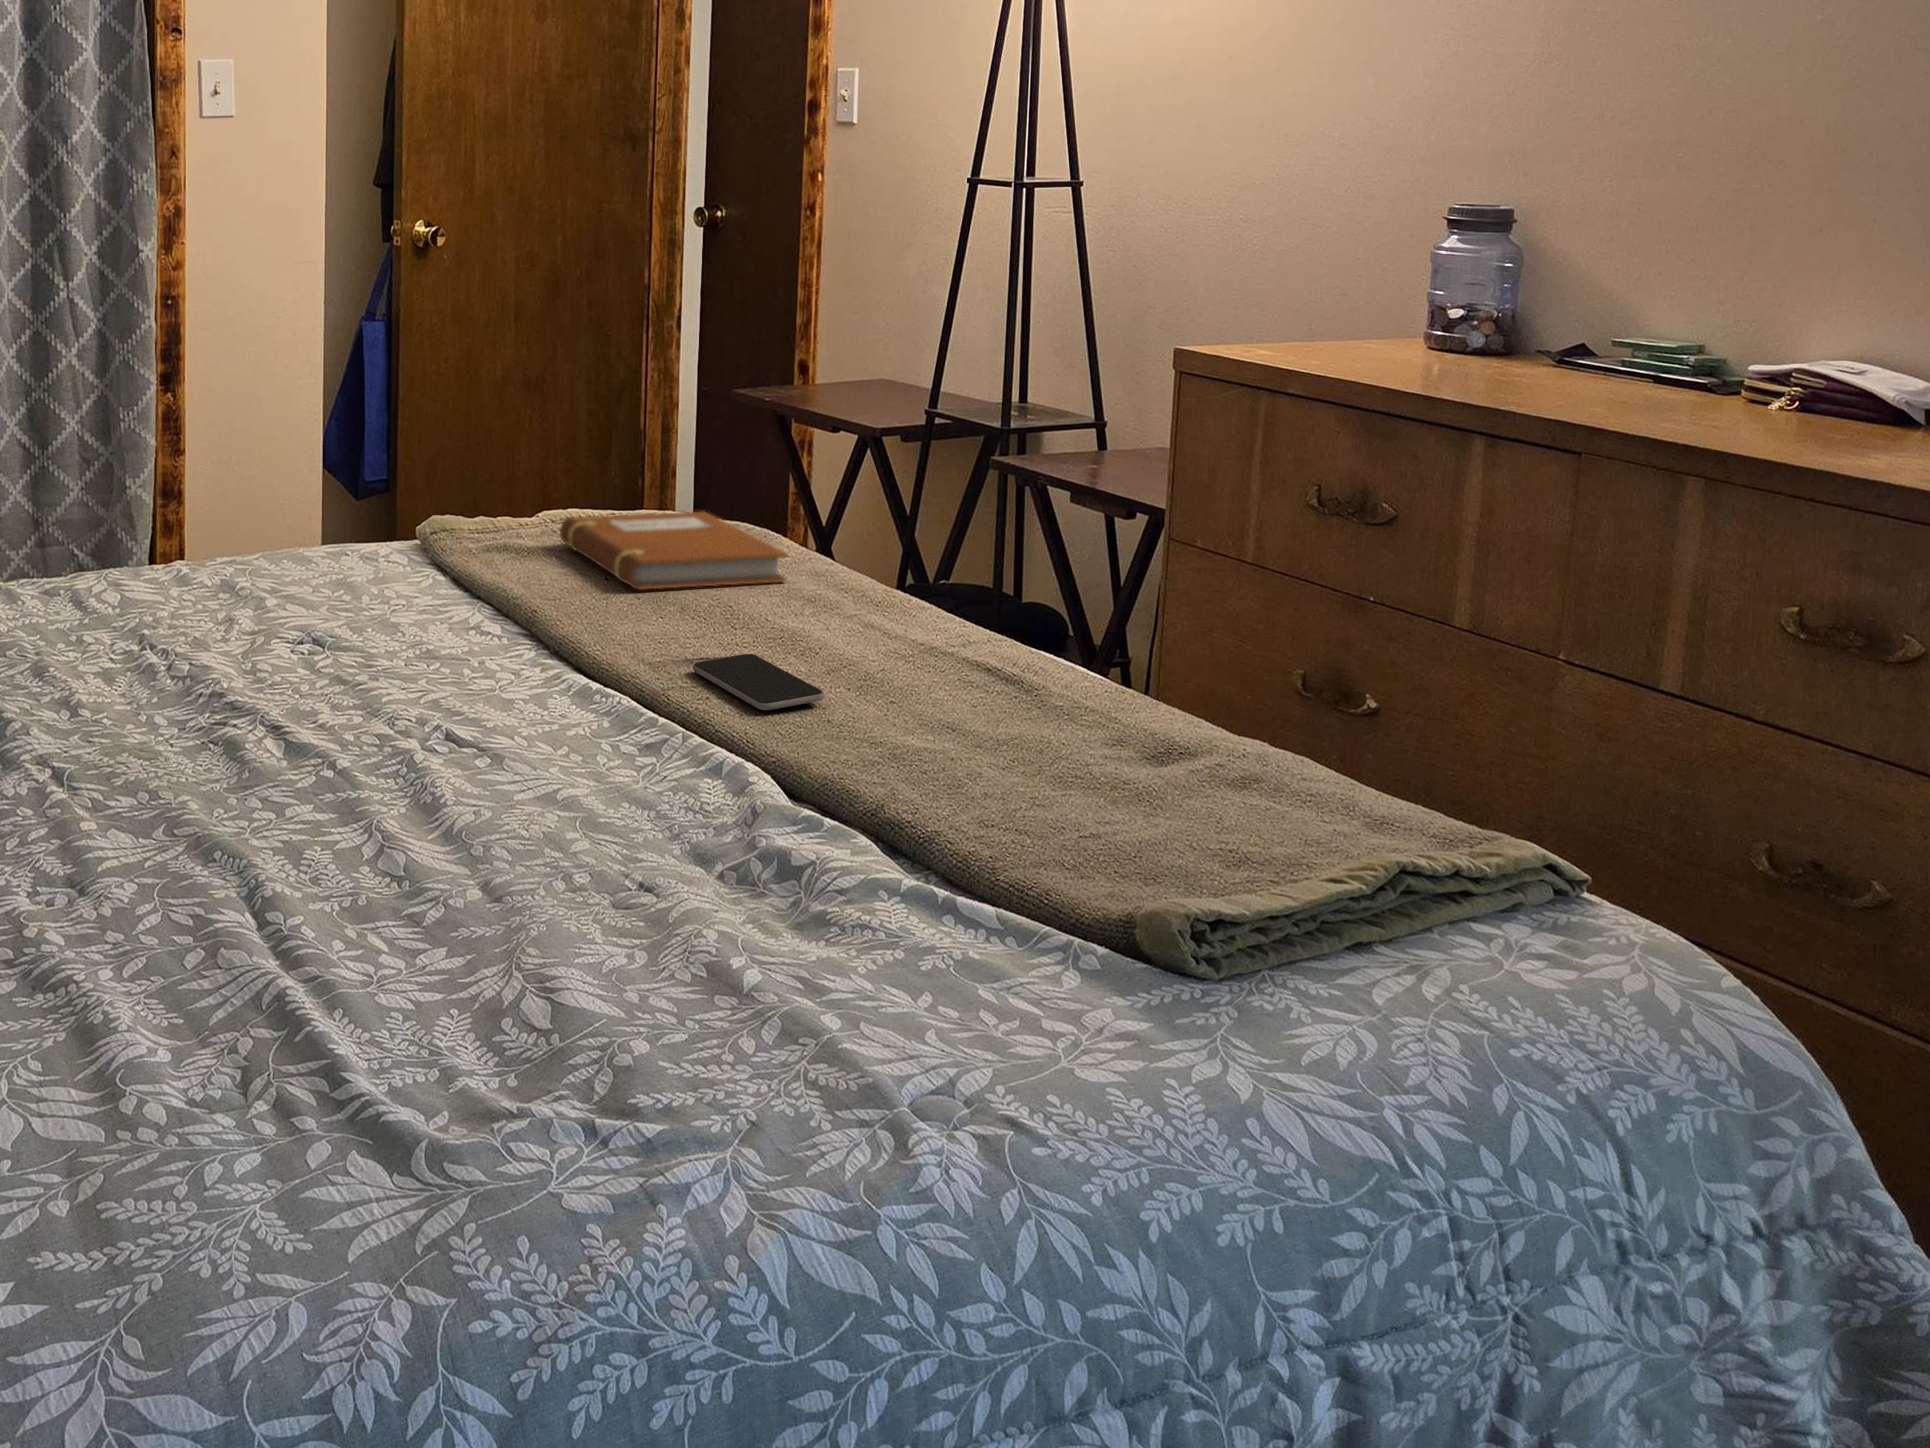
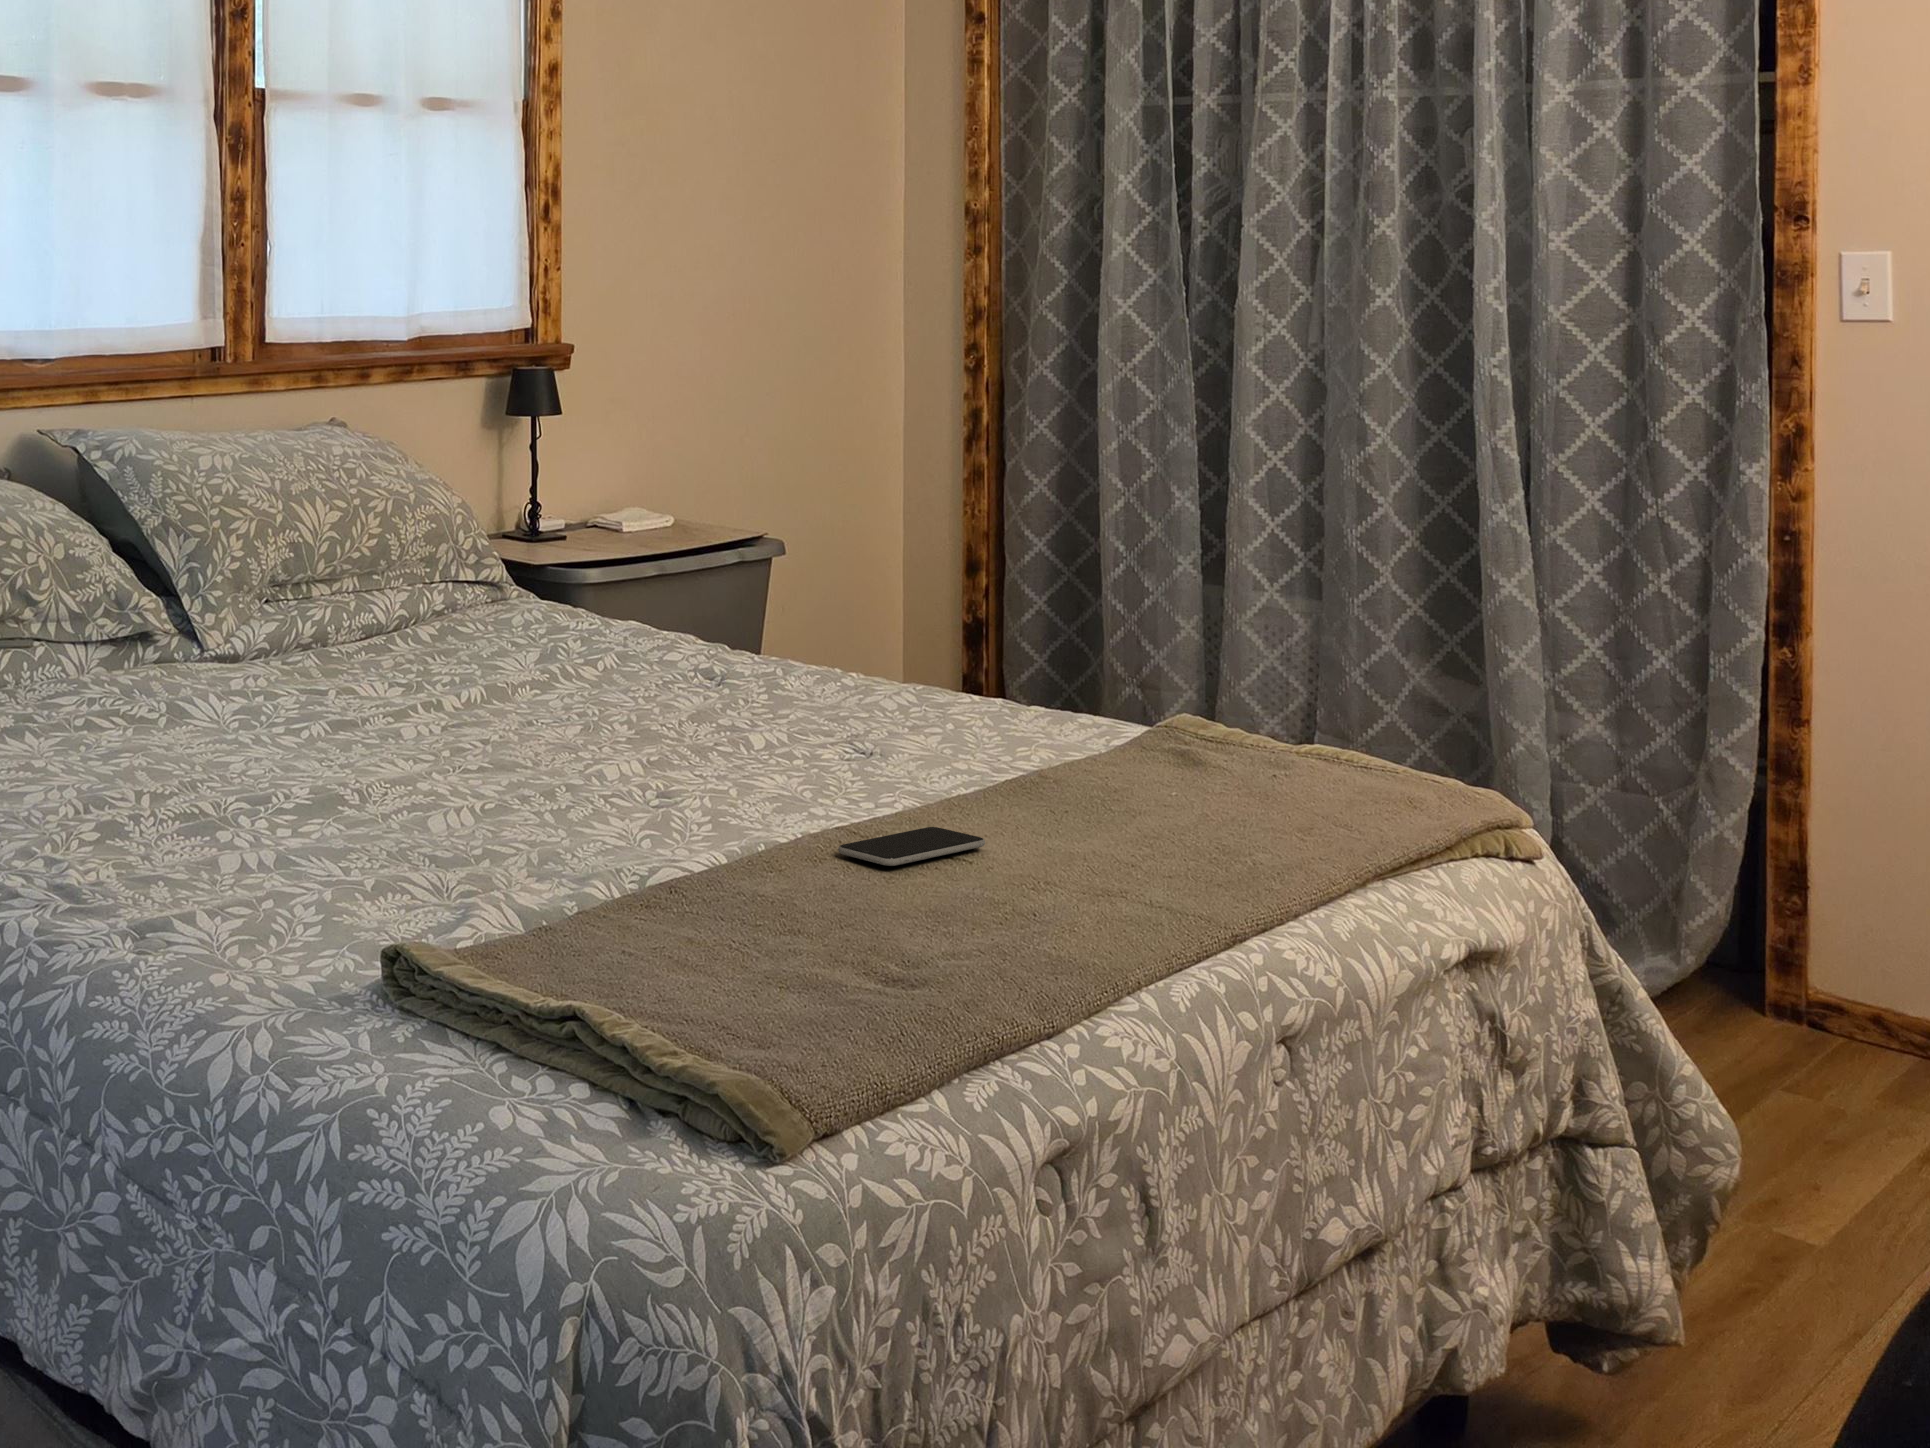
notebook: present [560,512,787,589] -> none [1132,746,1434,849]

